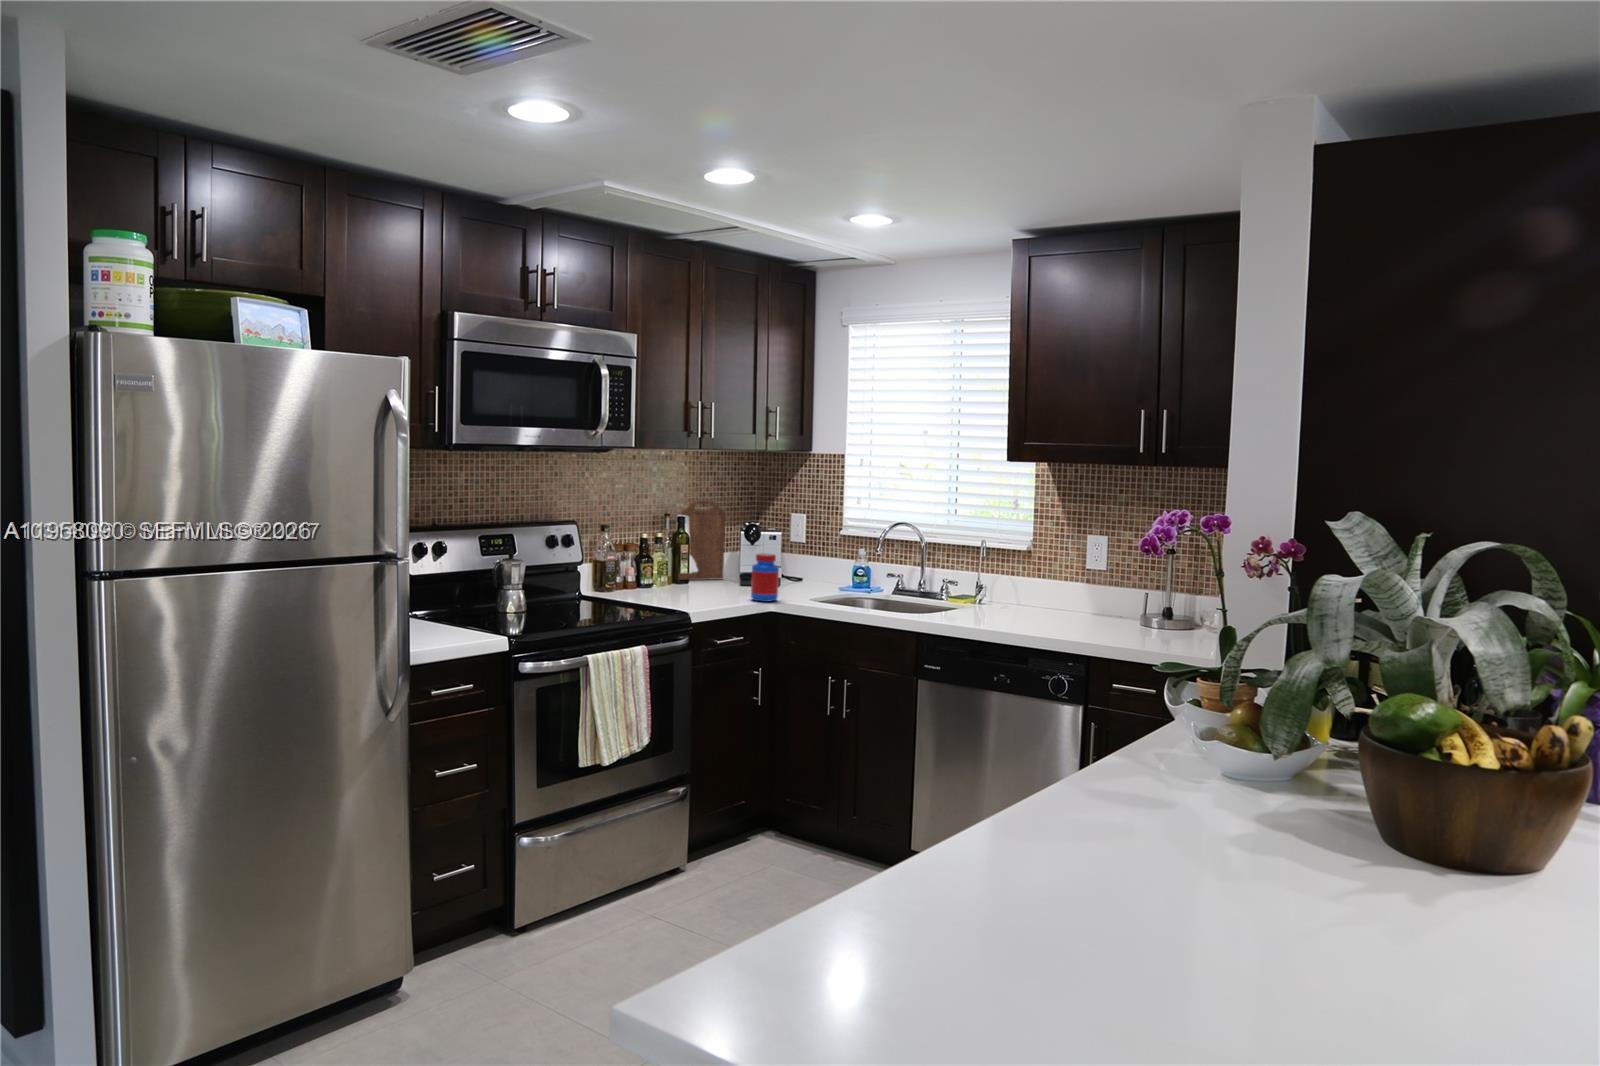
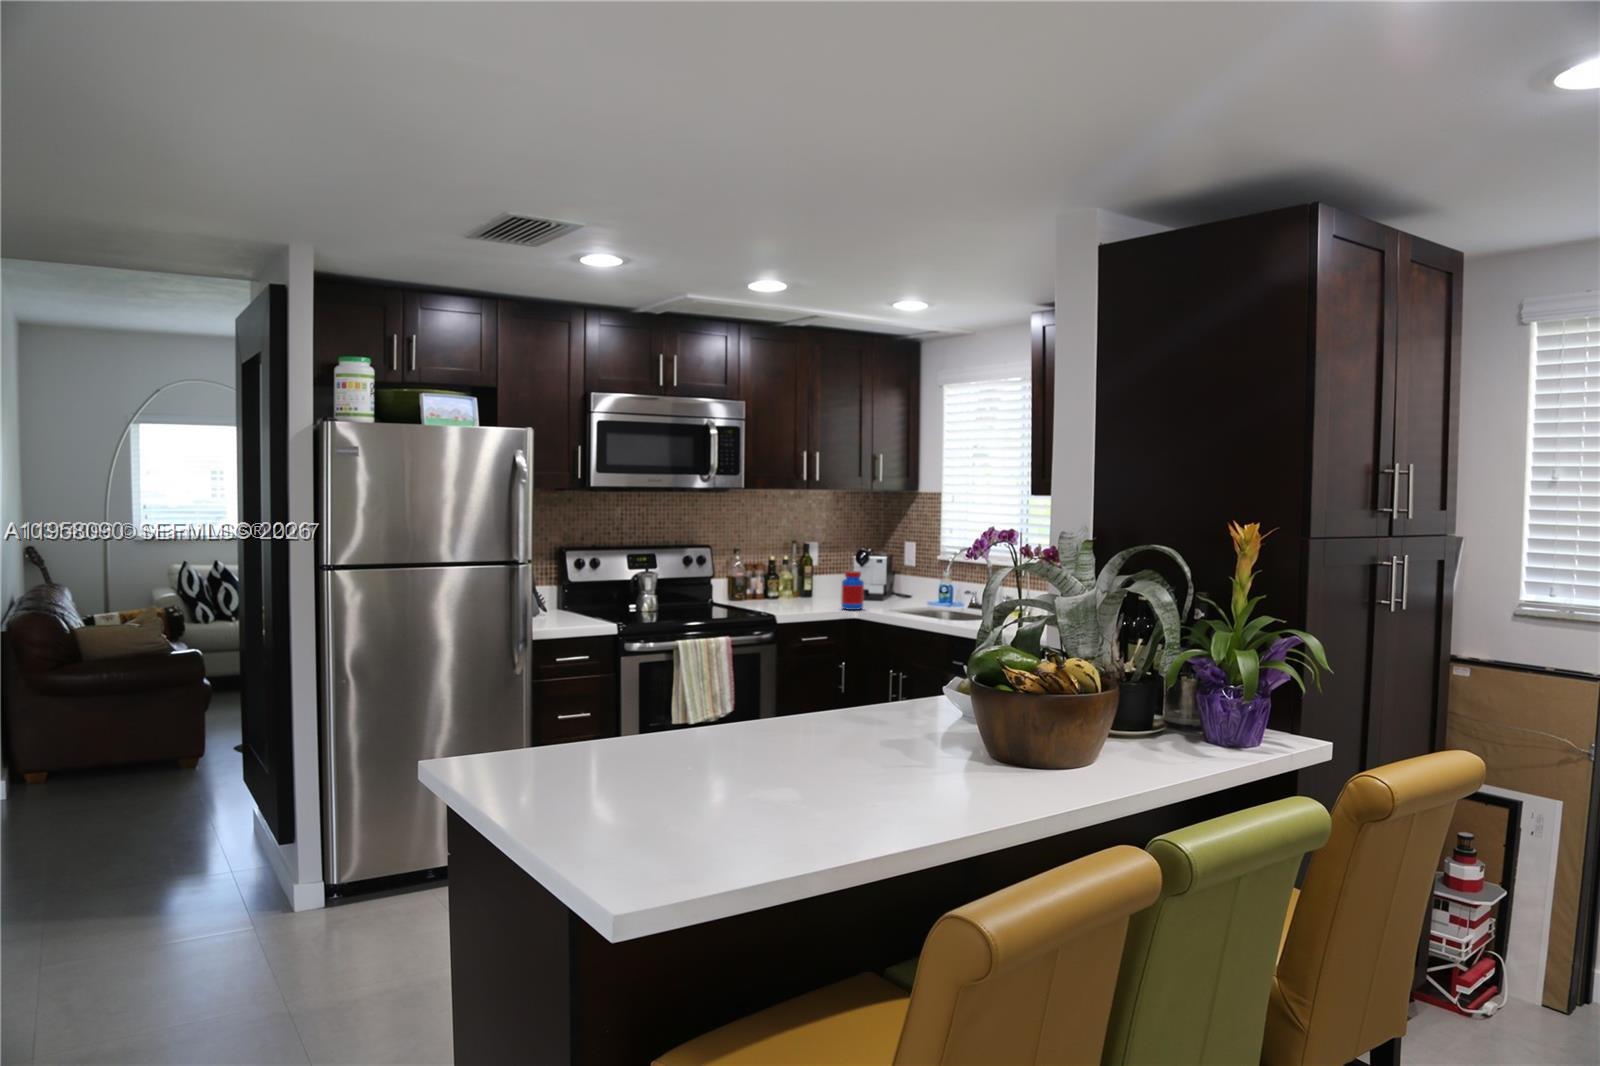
cutting board: present [679,500,726,580] -> none [804,530,842,595]

